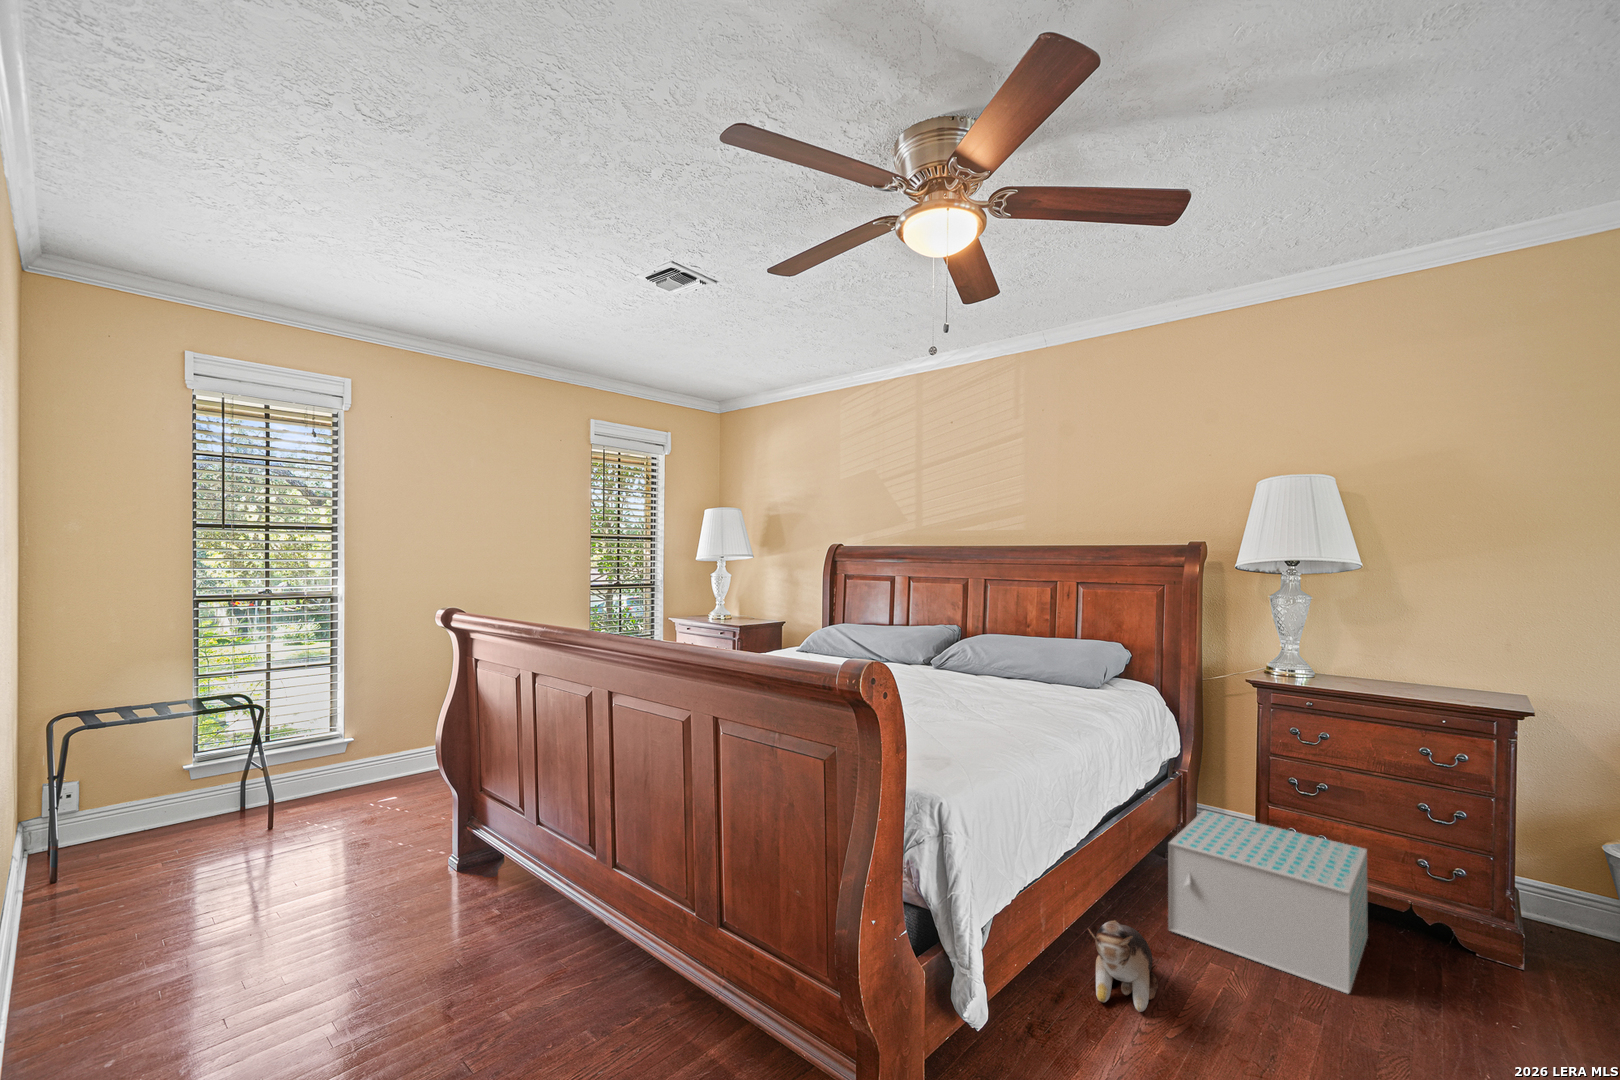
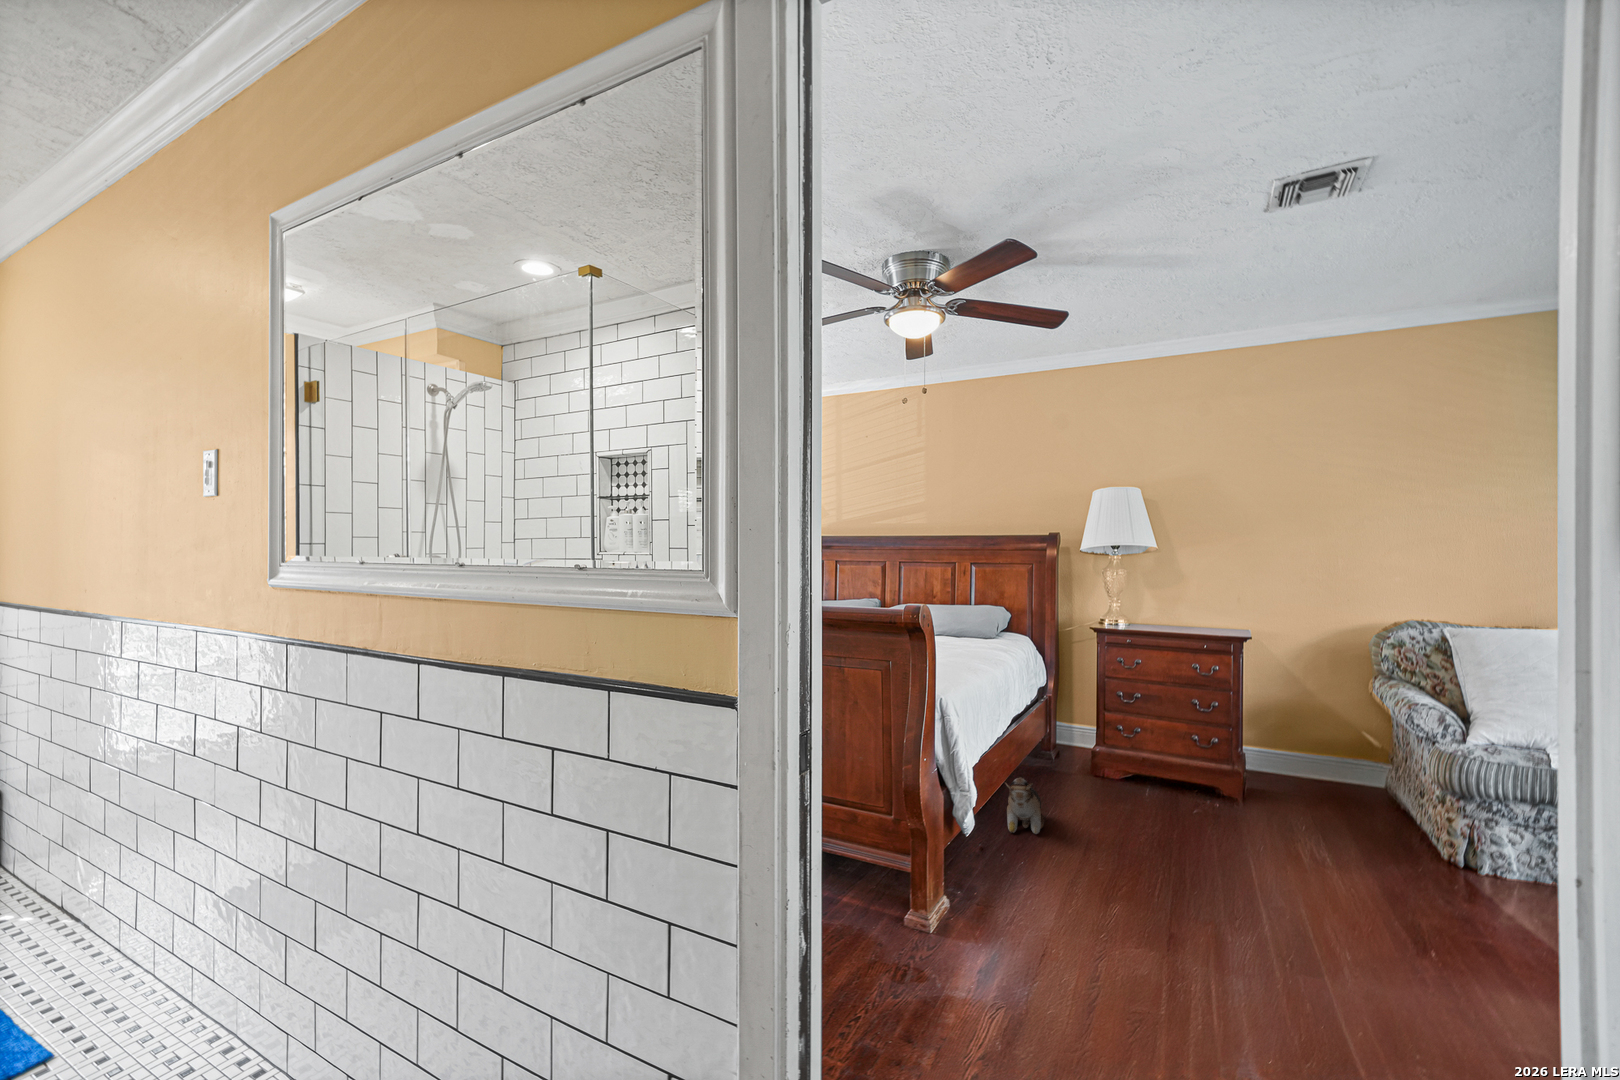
storage box: present [1168,811,1368,994] -> none [1044,719,1162,815]

